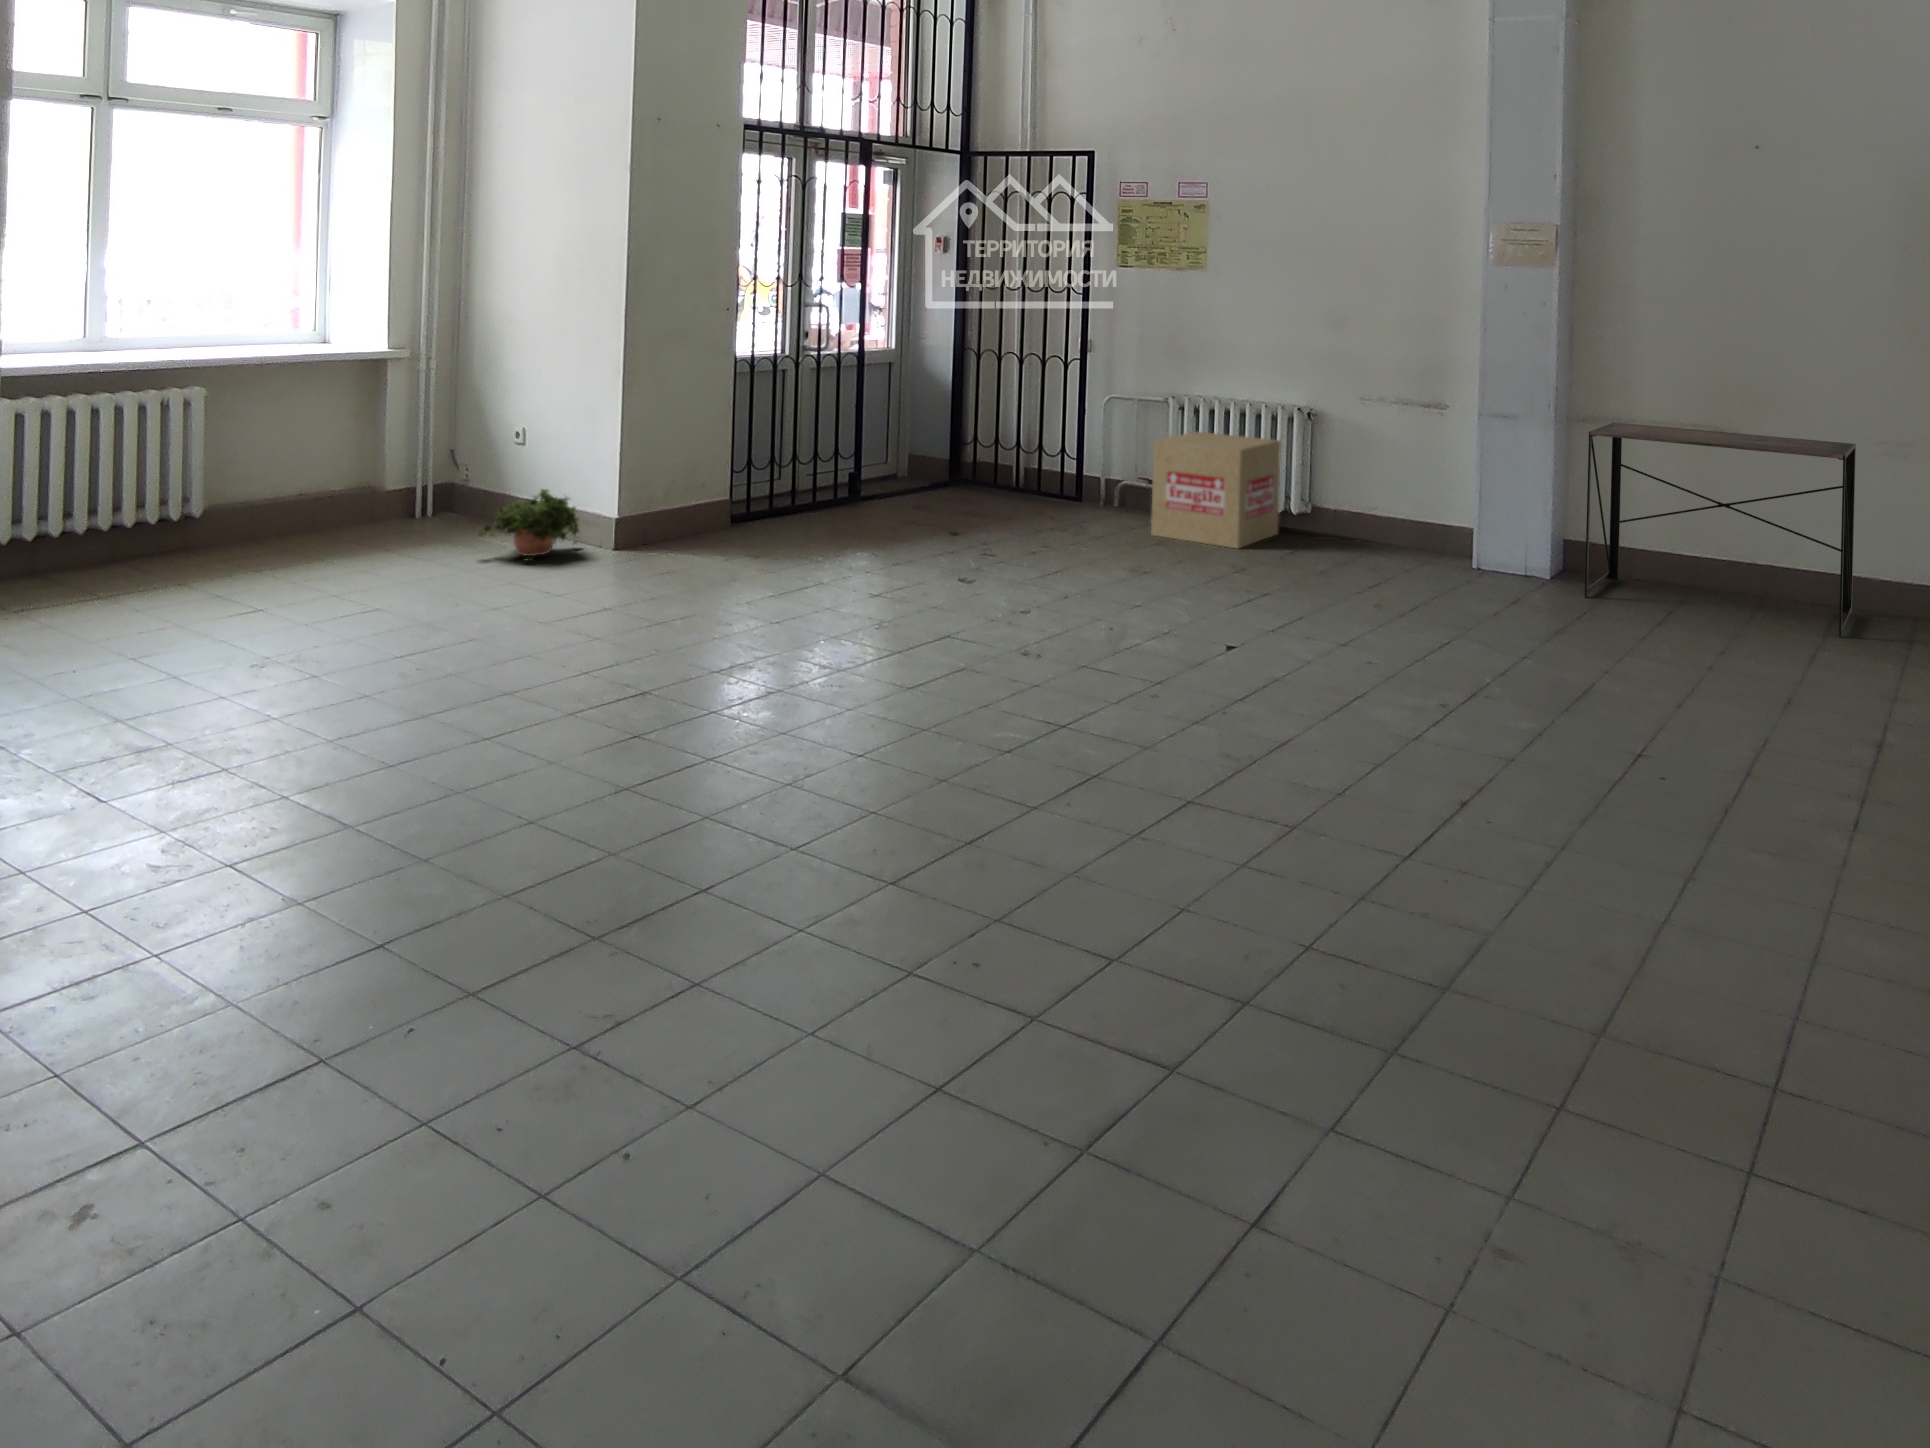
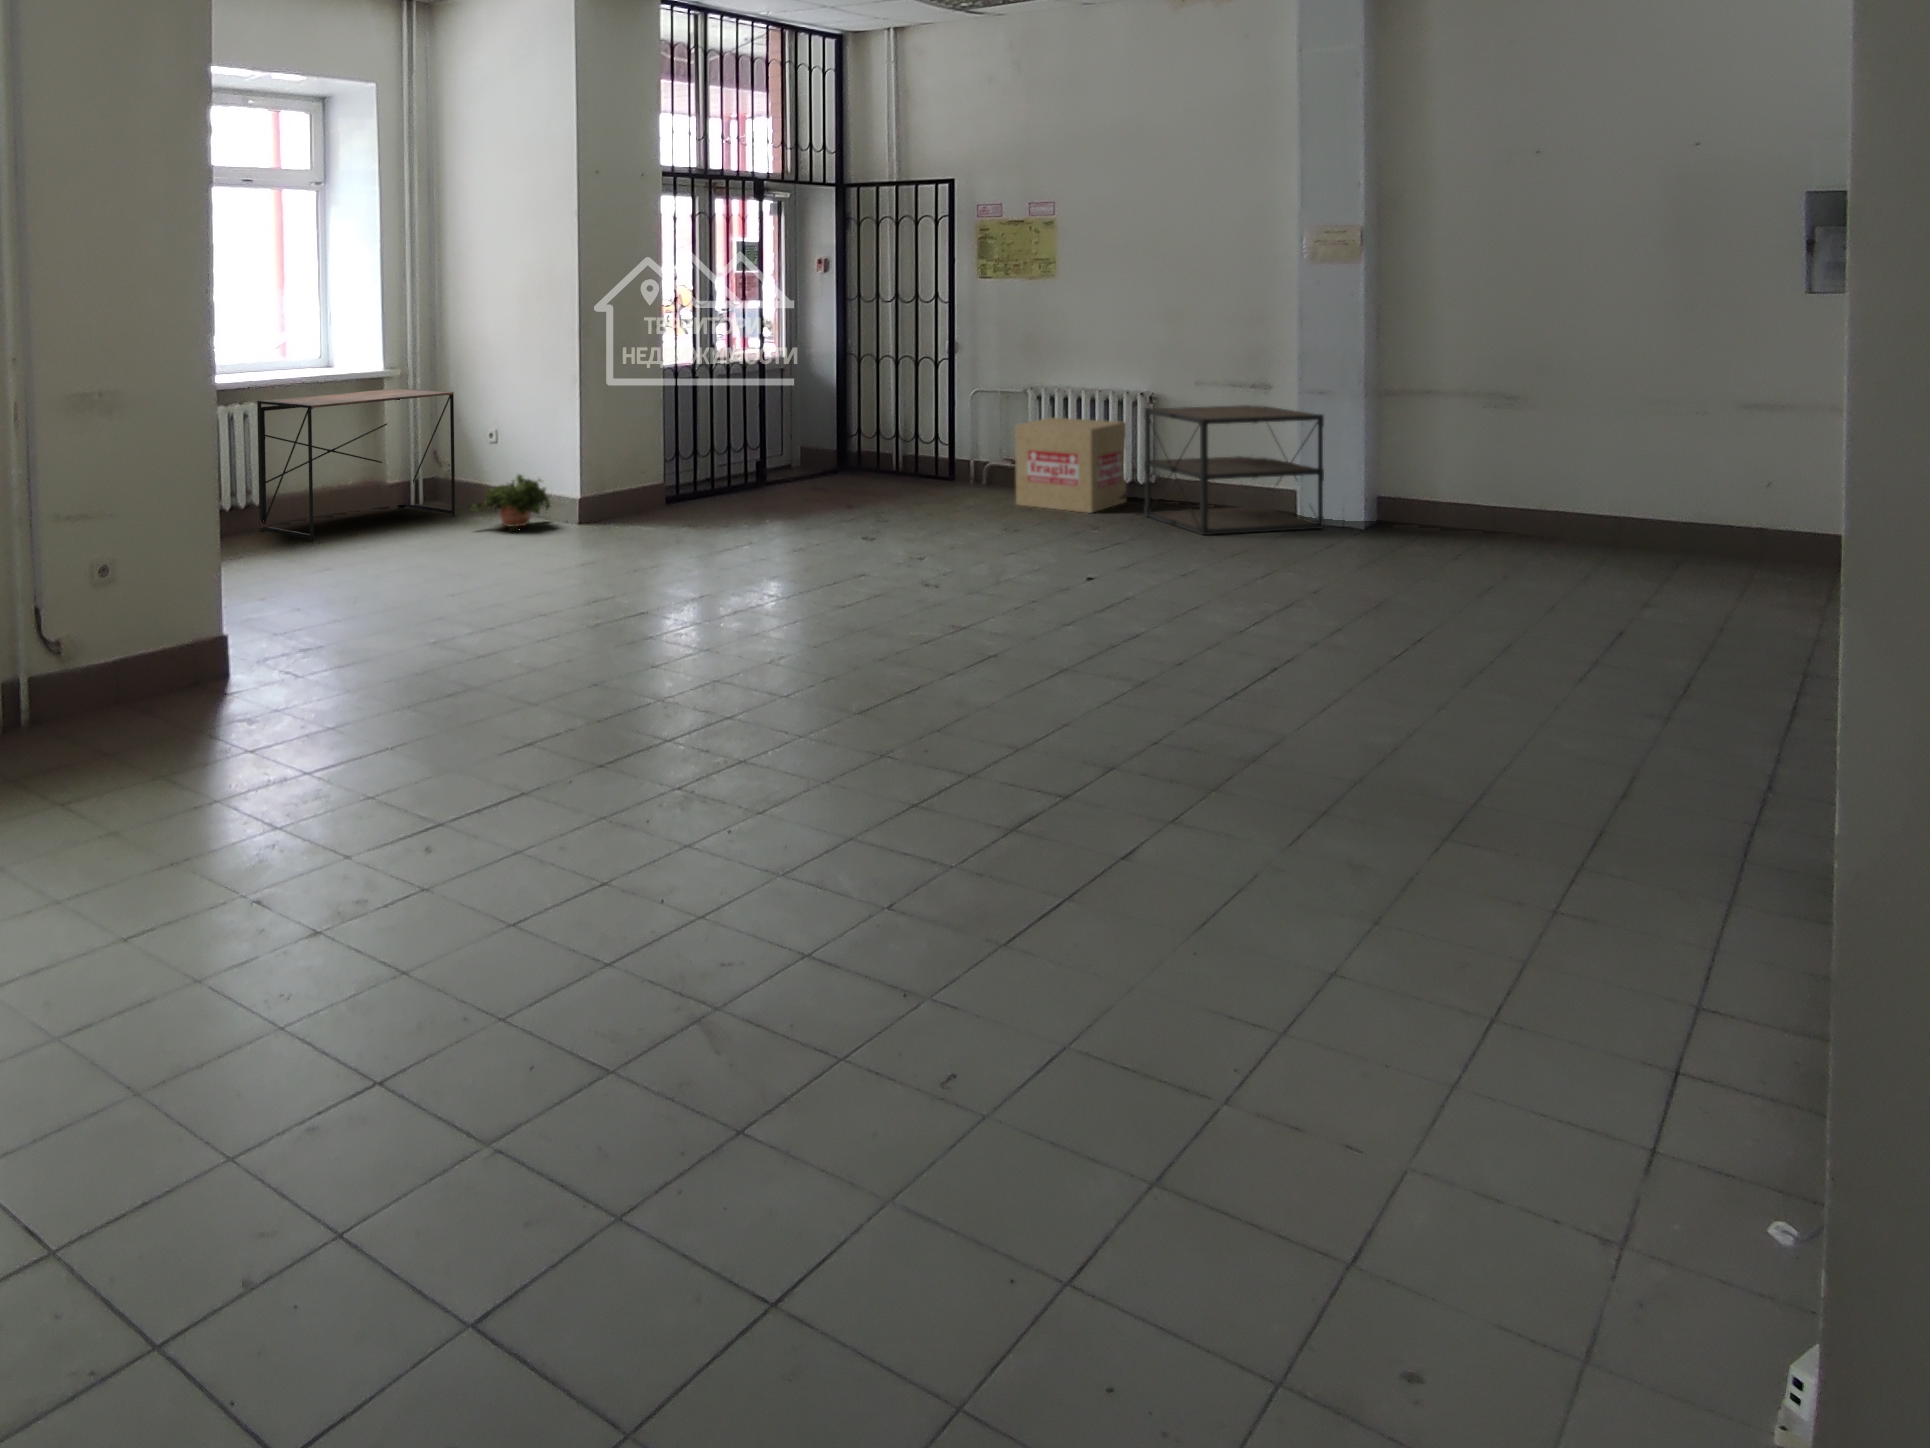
desk: present [1585,422,1856,637] -> present [257,388,455,542]
shelving unit: none [1299,425,1507,583] -> present [1144,405,1324,535]

